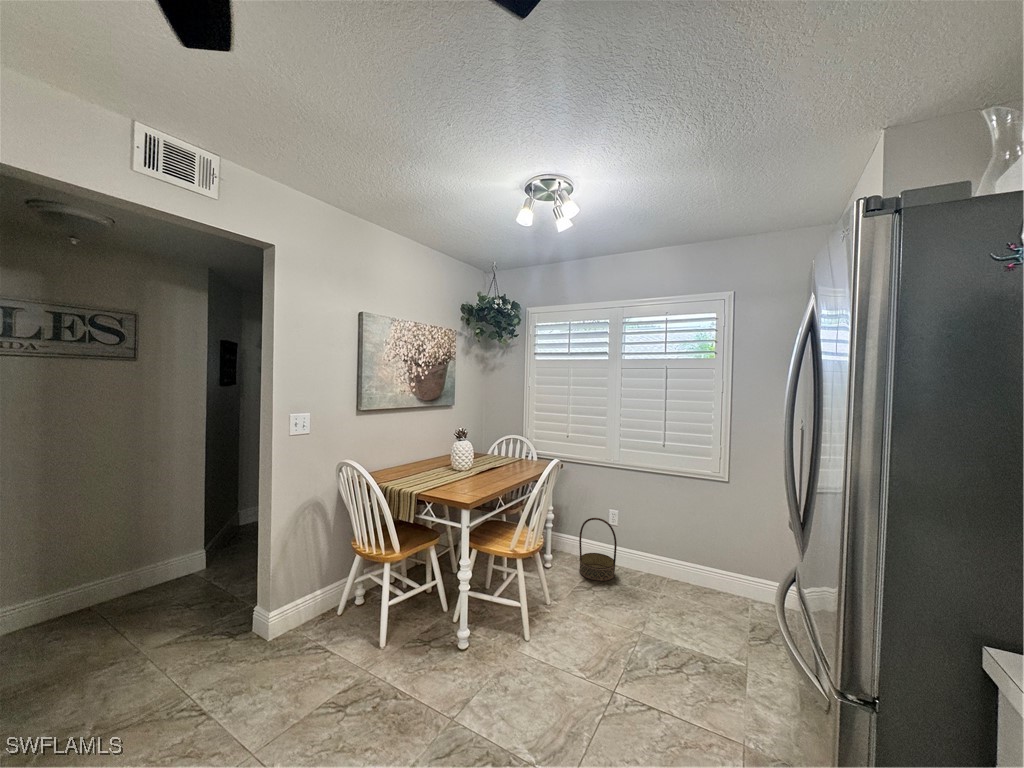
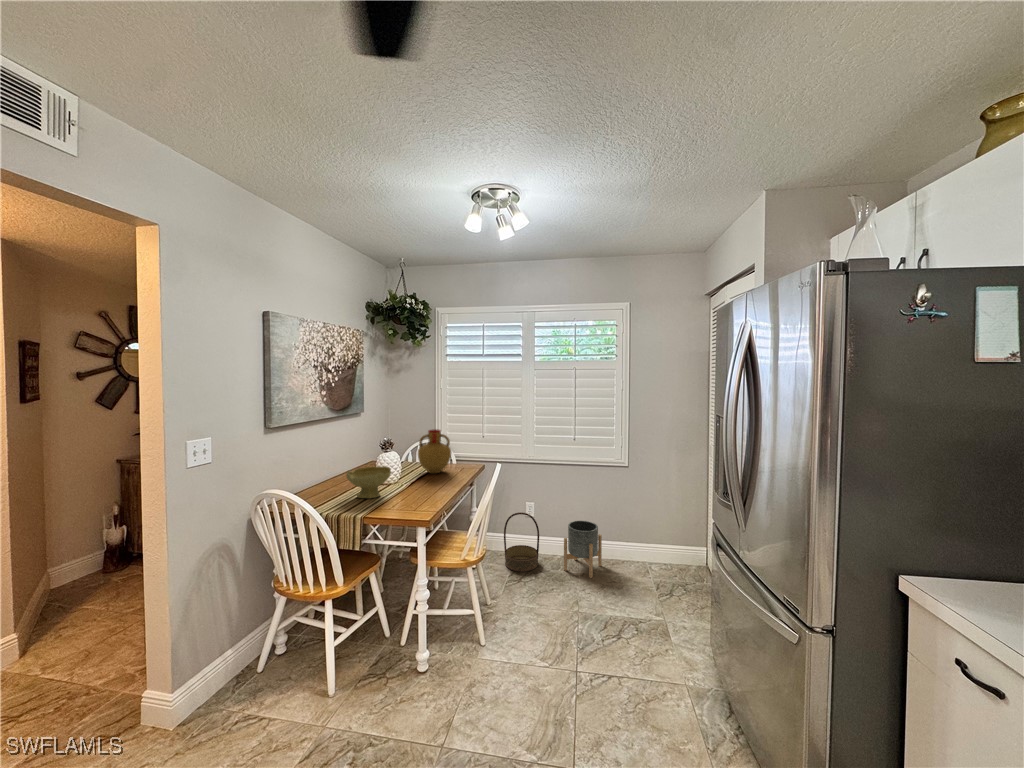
vase: none [493,424,525,466] -> present [418,429,451,473]
bowl: none [419,452,458,480] -> present [346,467,391,498]
planter: none [641,536,689,602] -> present [564,521,602,578]

